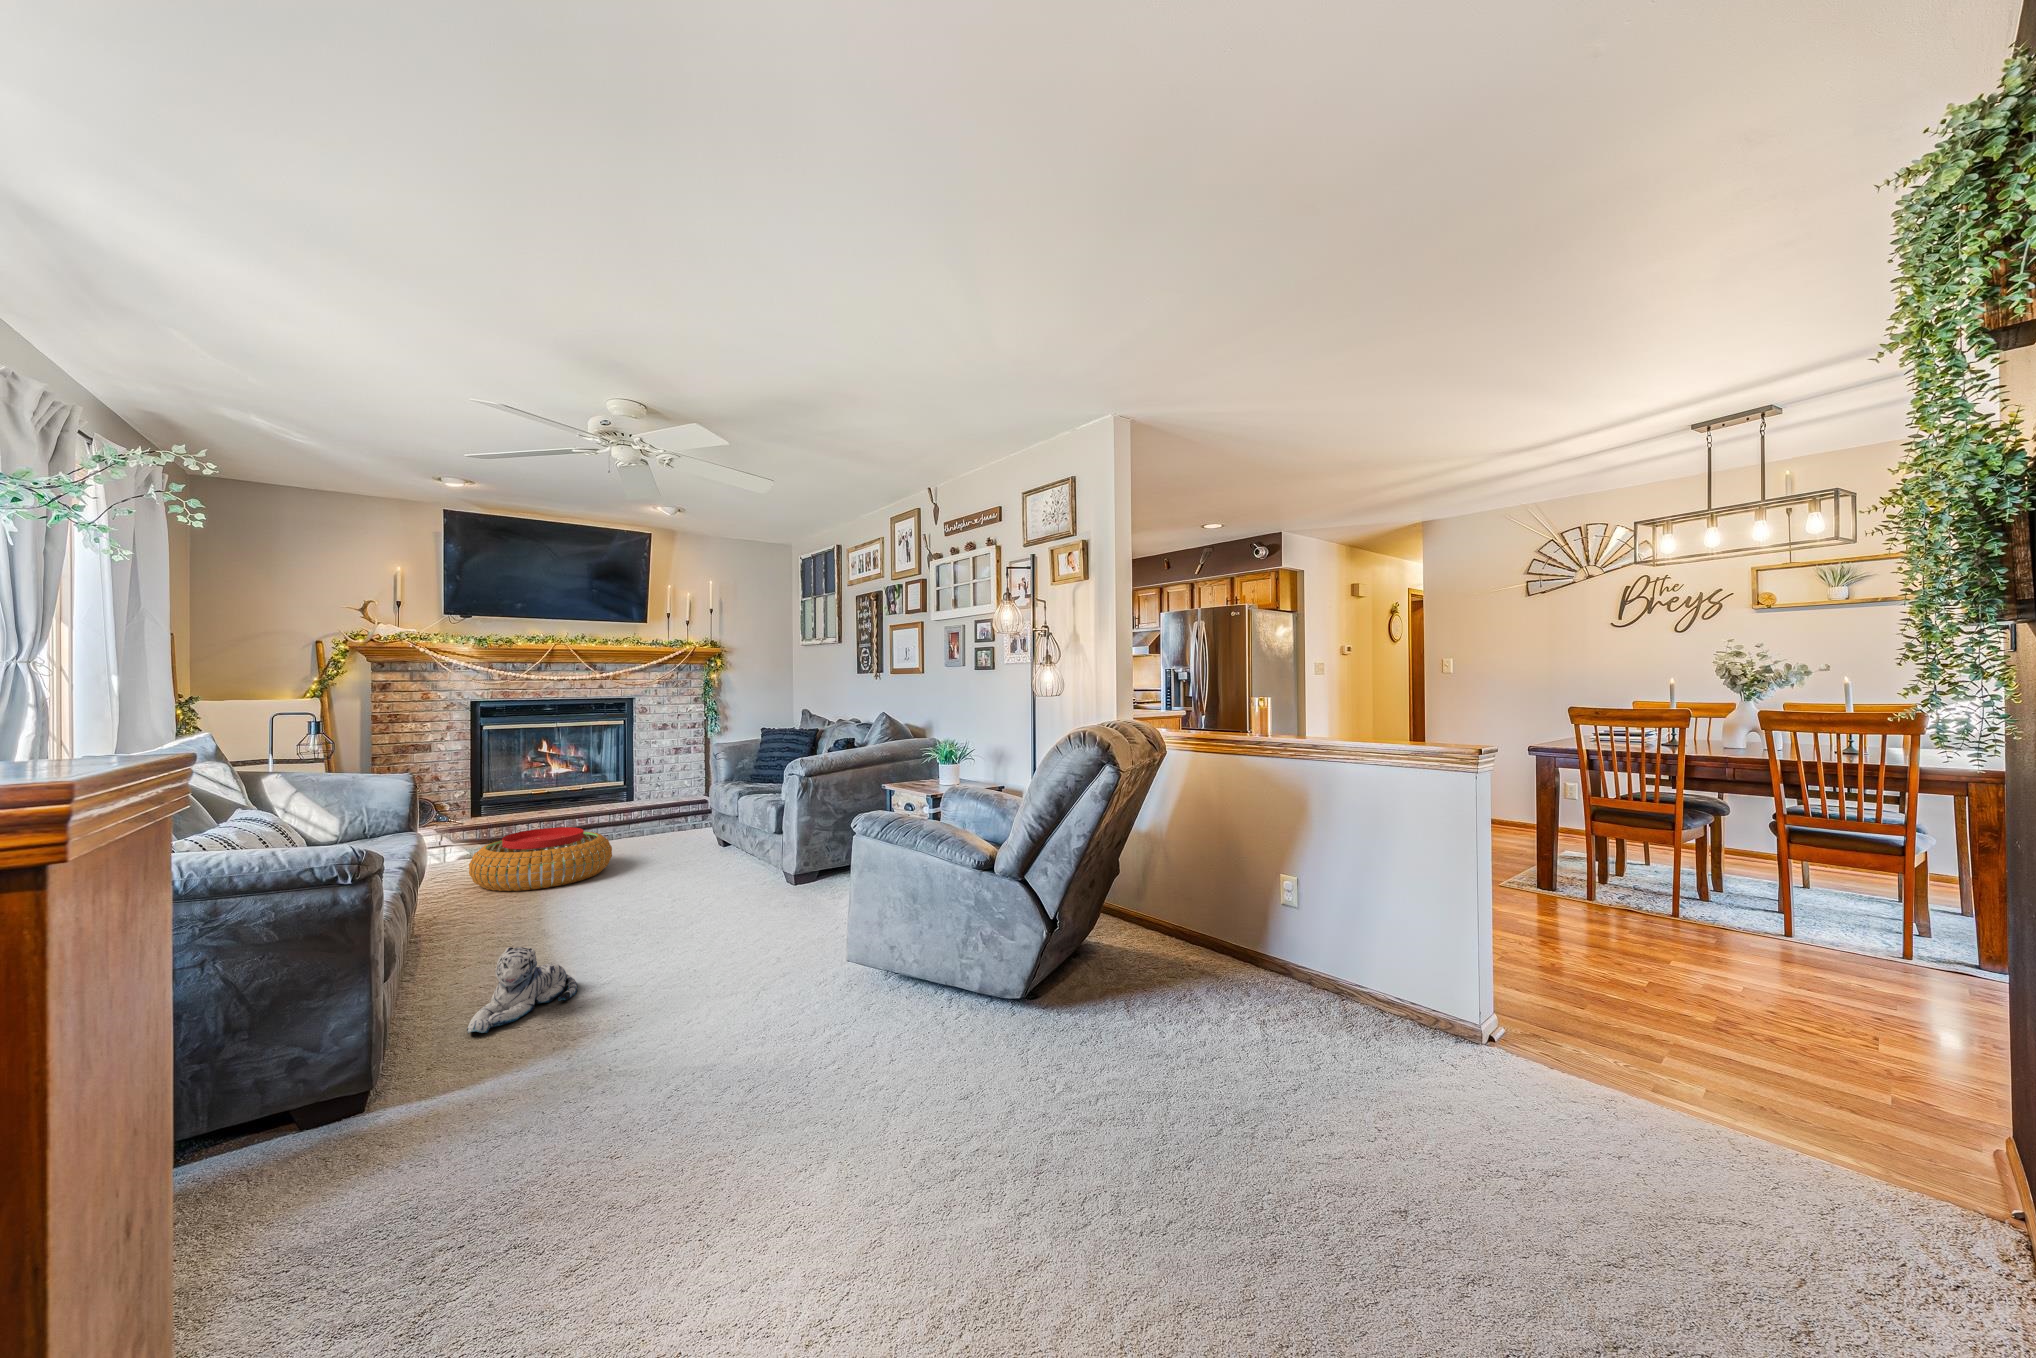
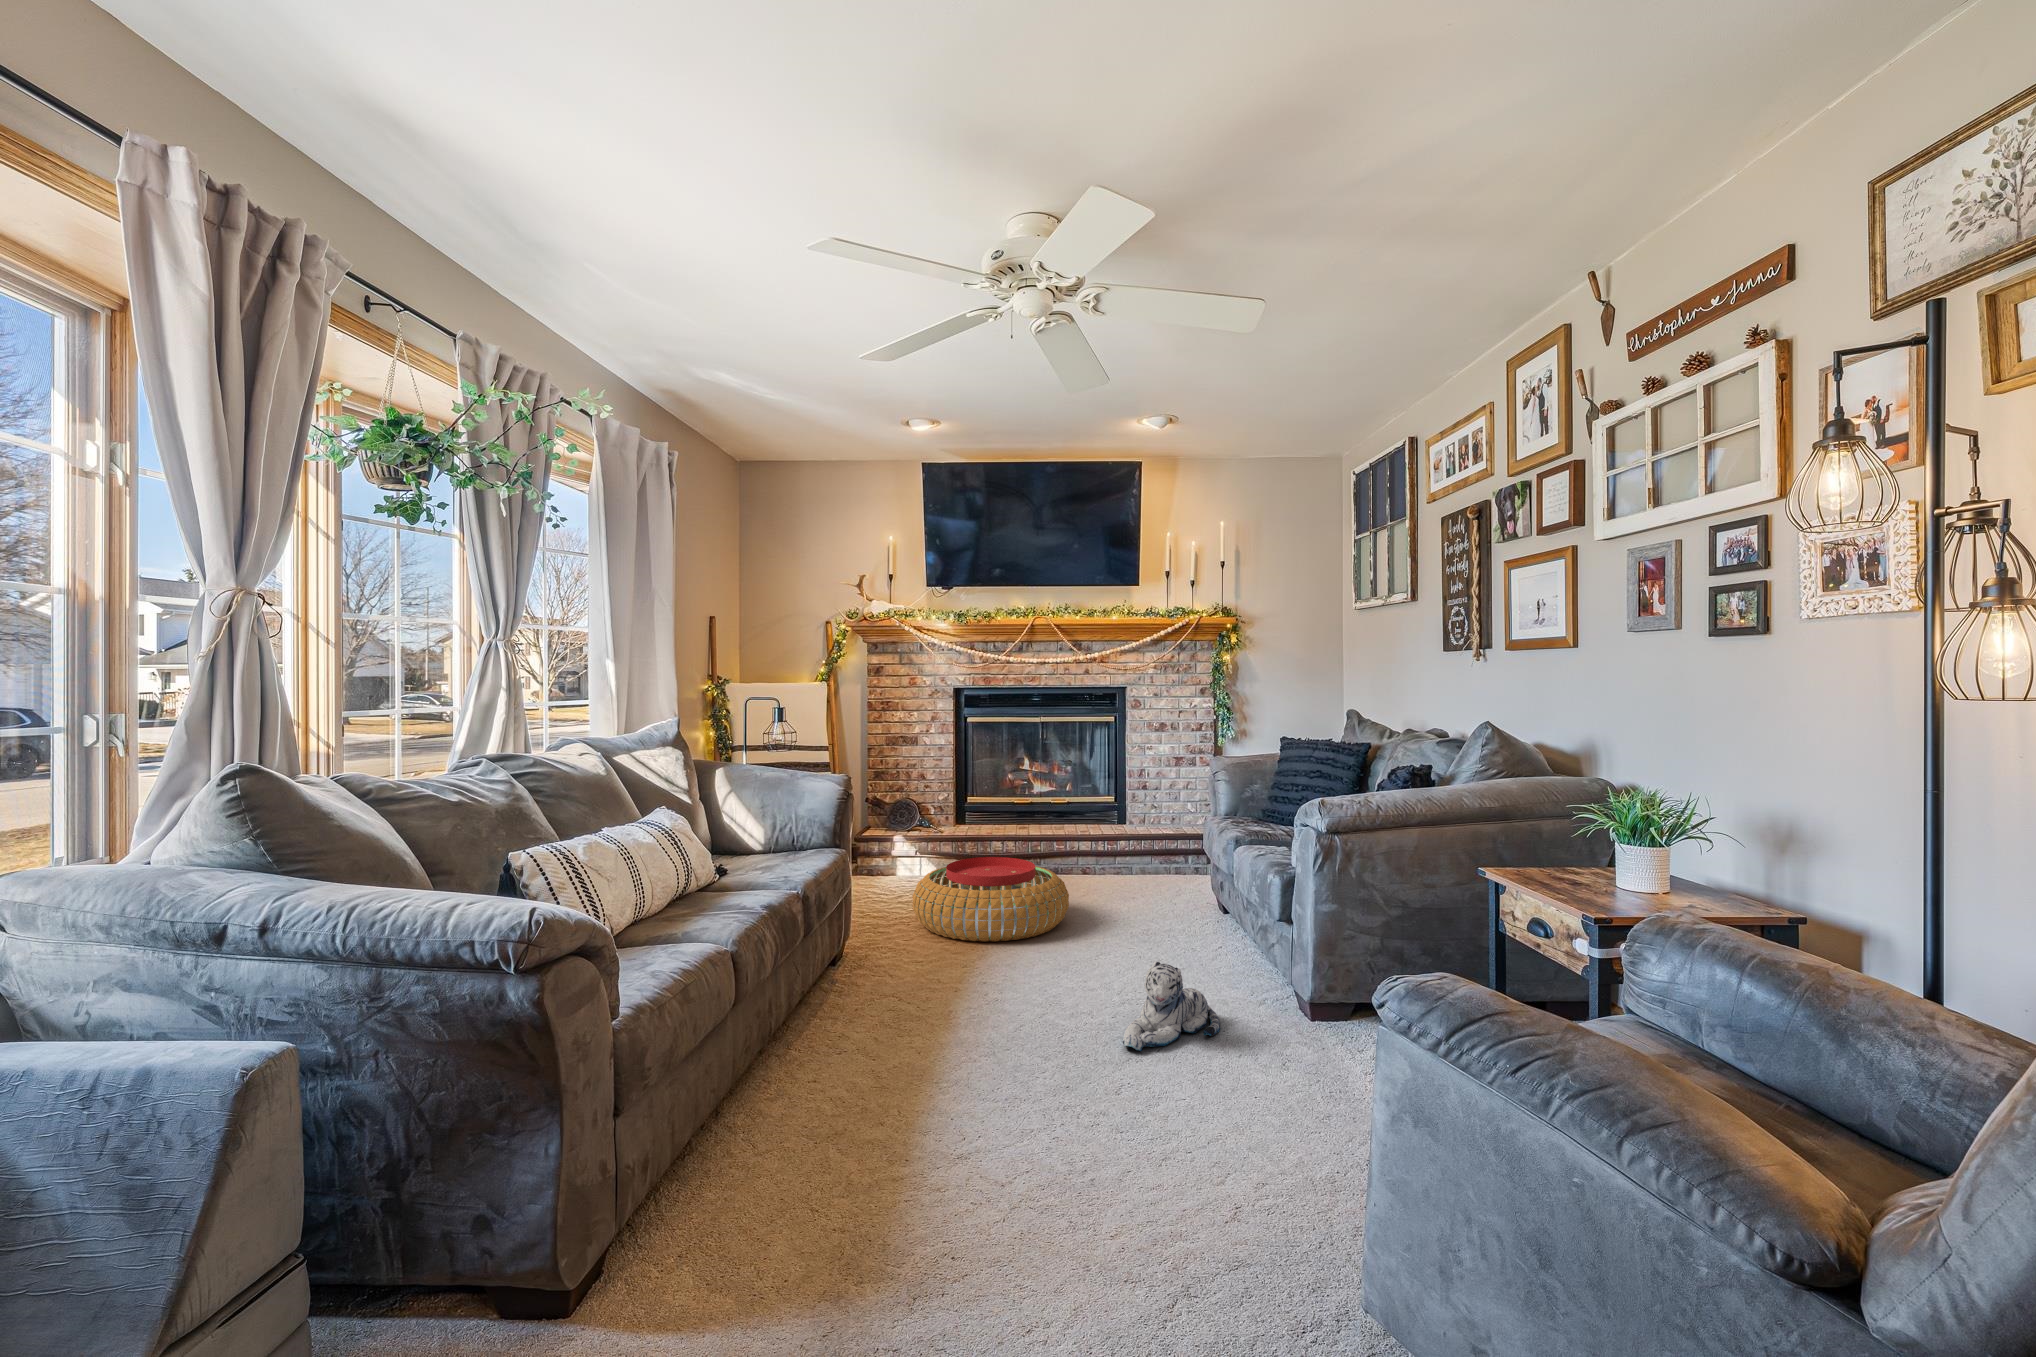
plush toy: present [467,947,578,1034] -> present [1123,961,1220,1051]

